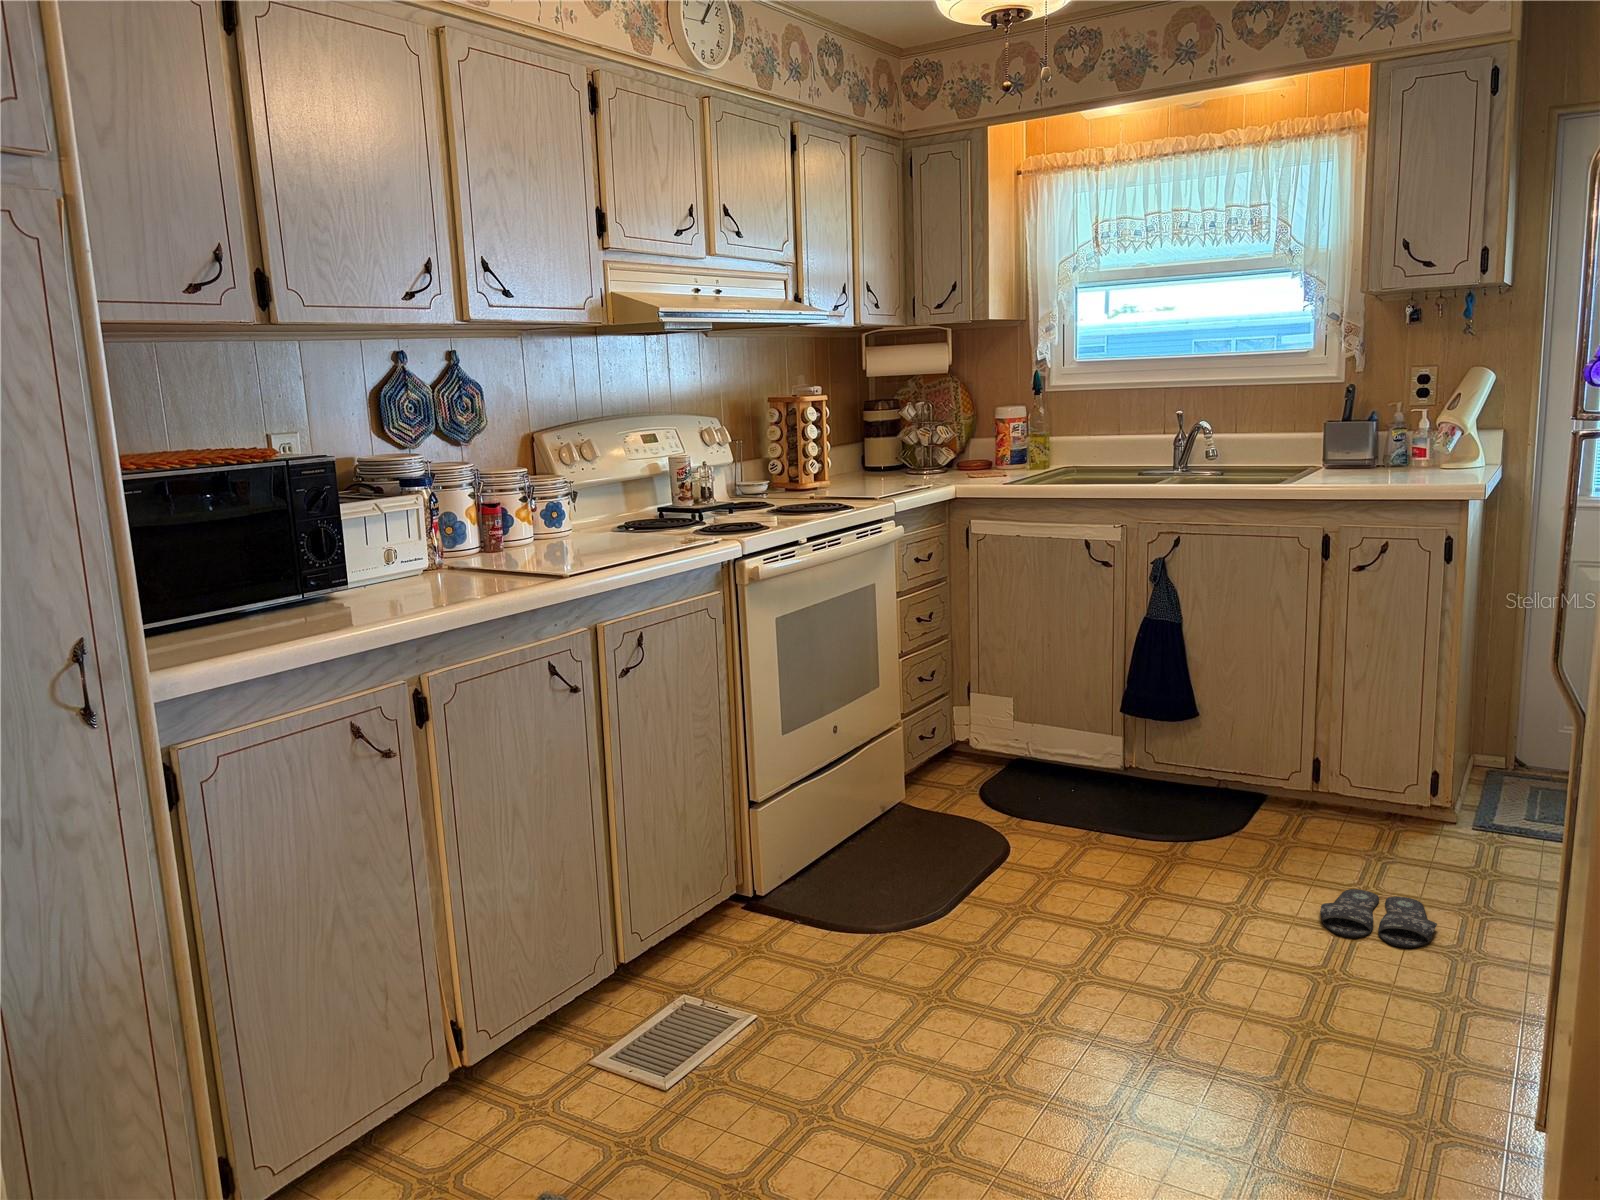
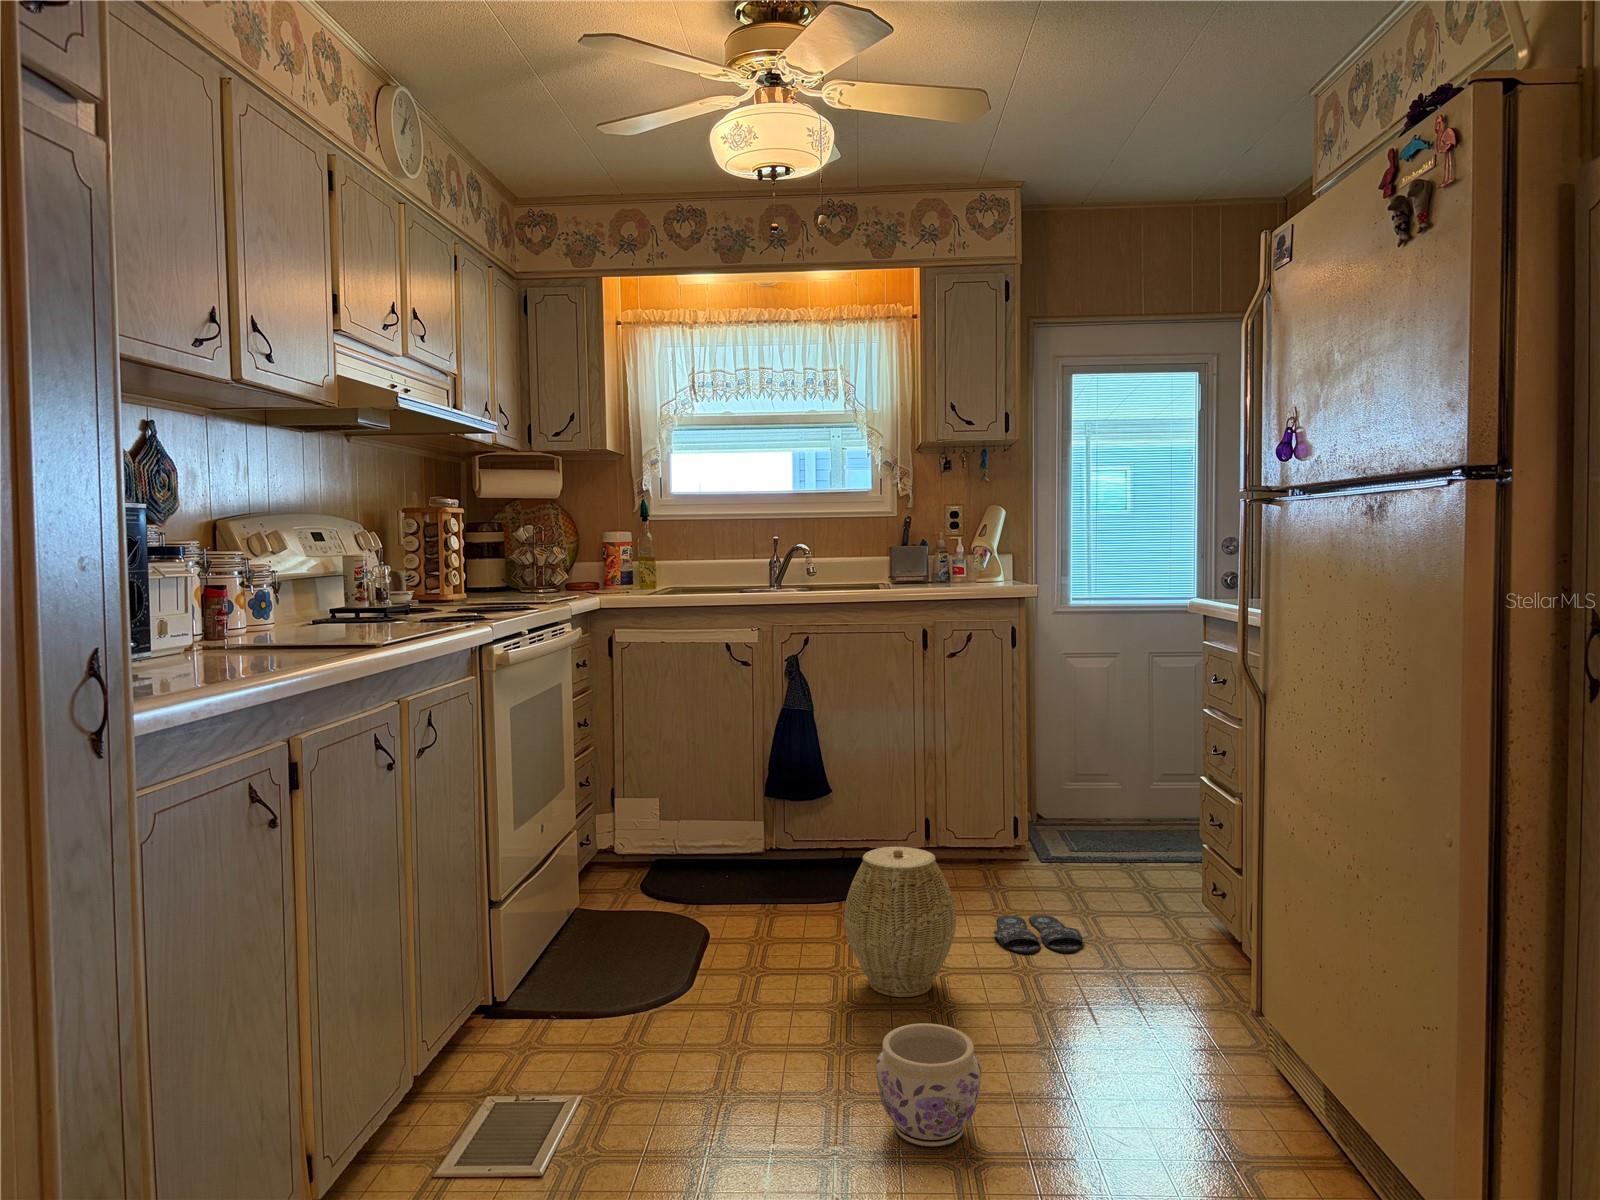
woven basket: none [1102,788,1230,951] -> present [845,847,956,997]
planter: none [1010,973,1121,1099] -> present [876,1023,981,1149]

